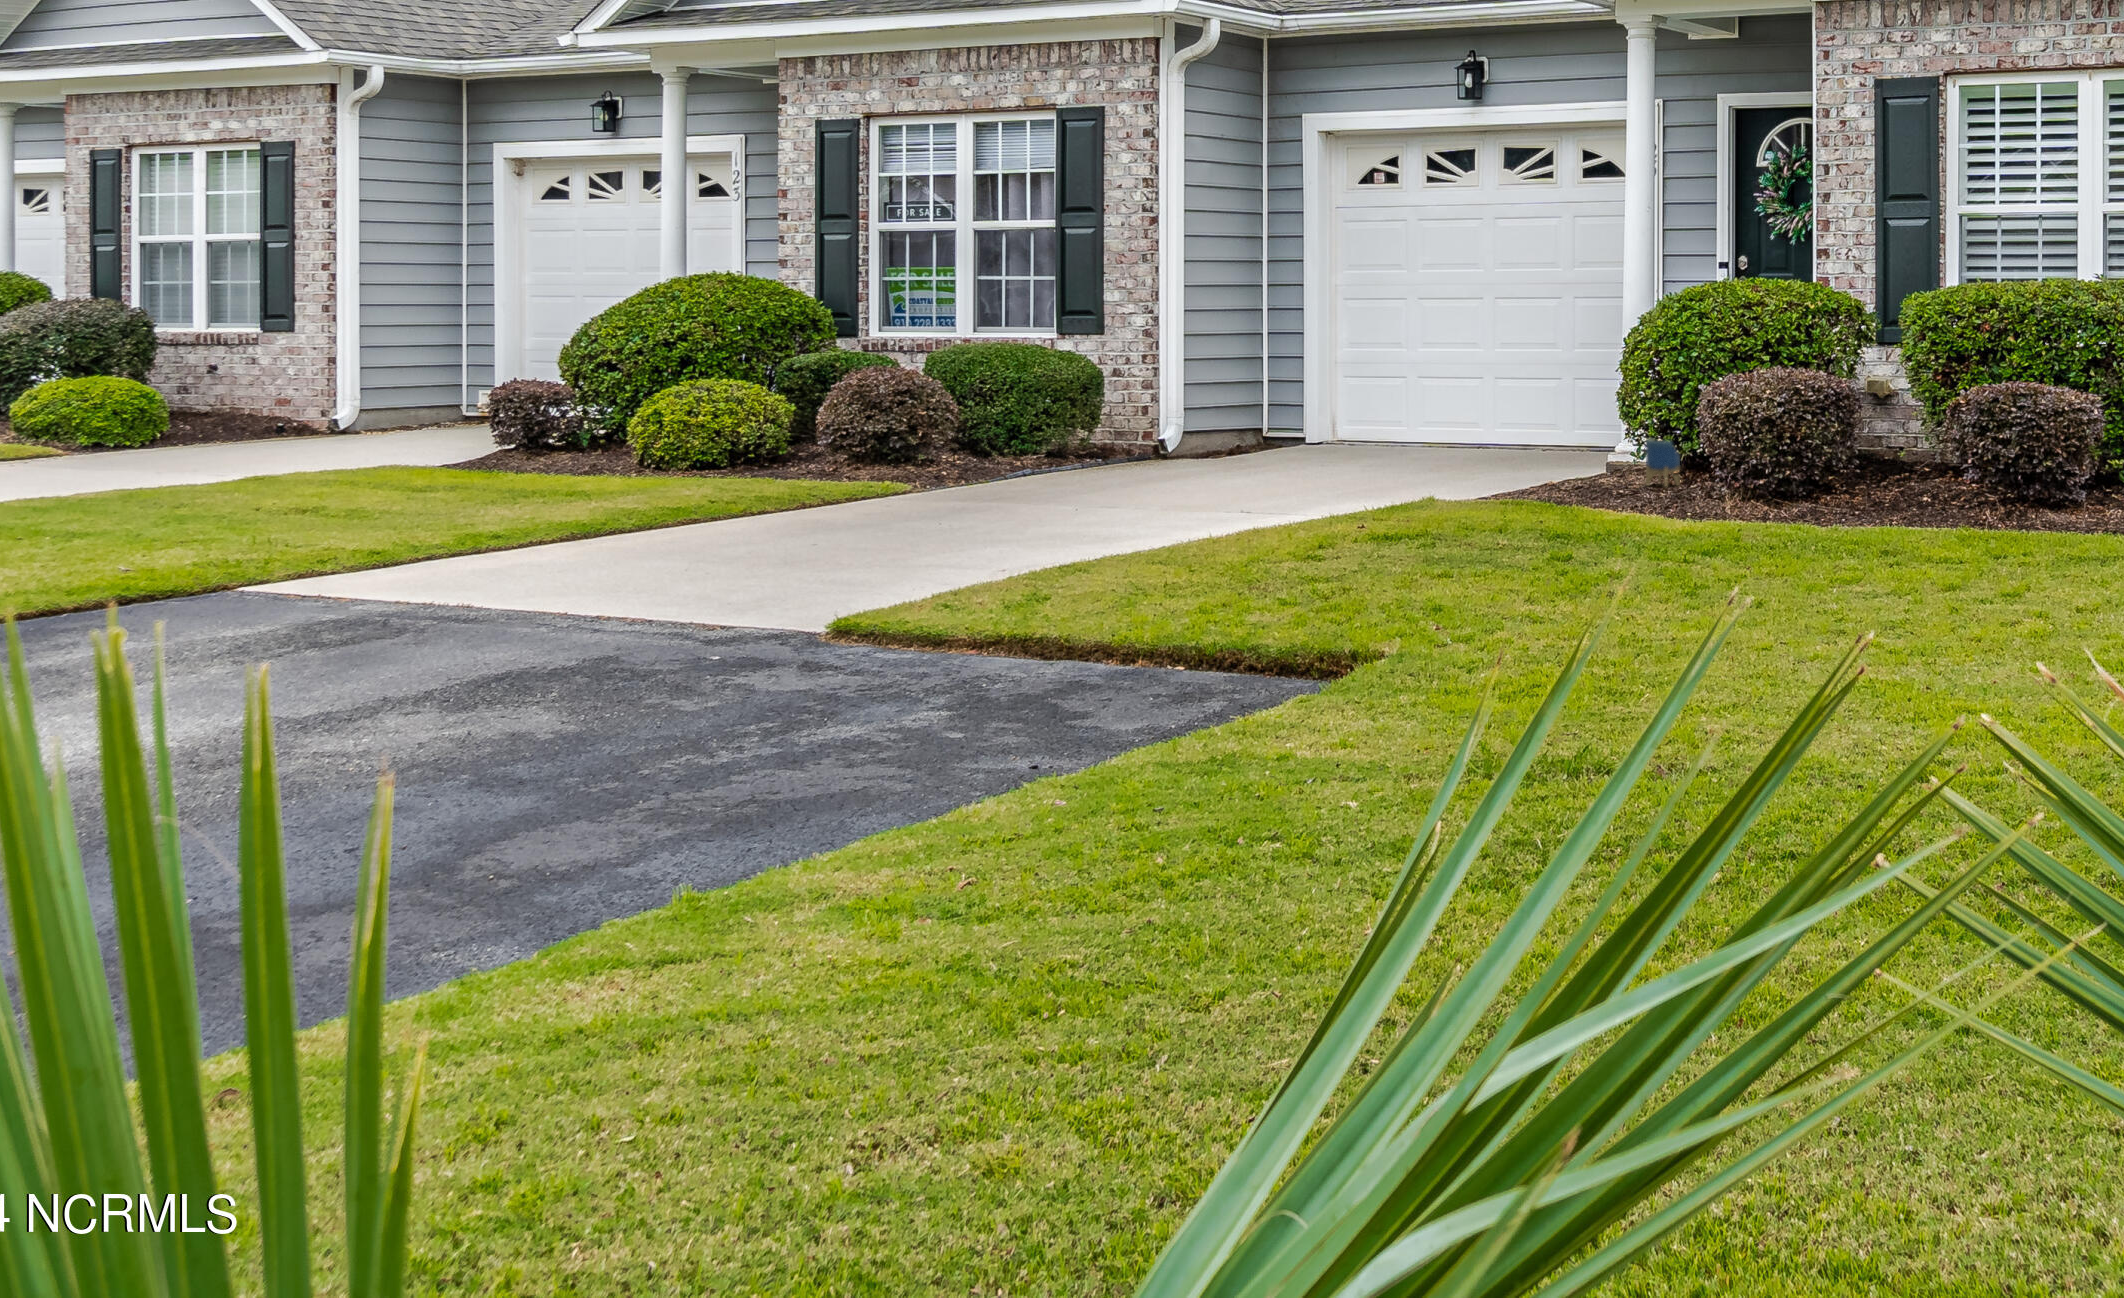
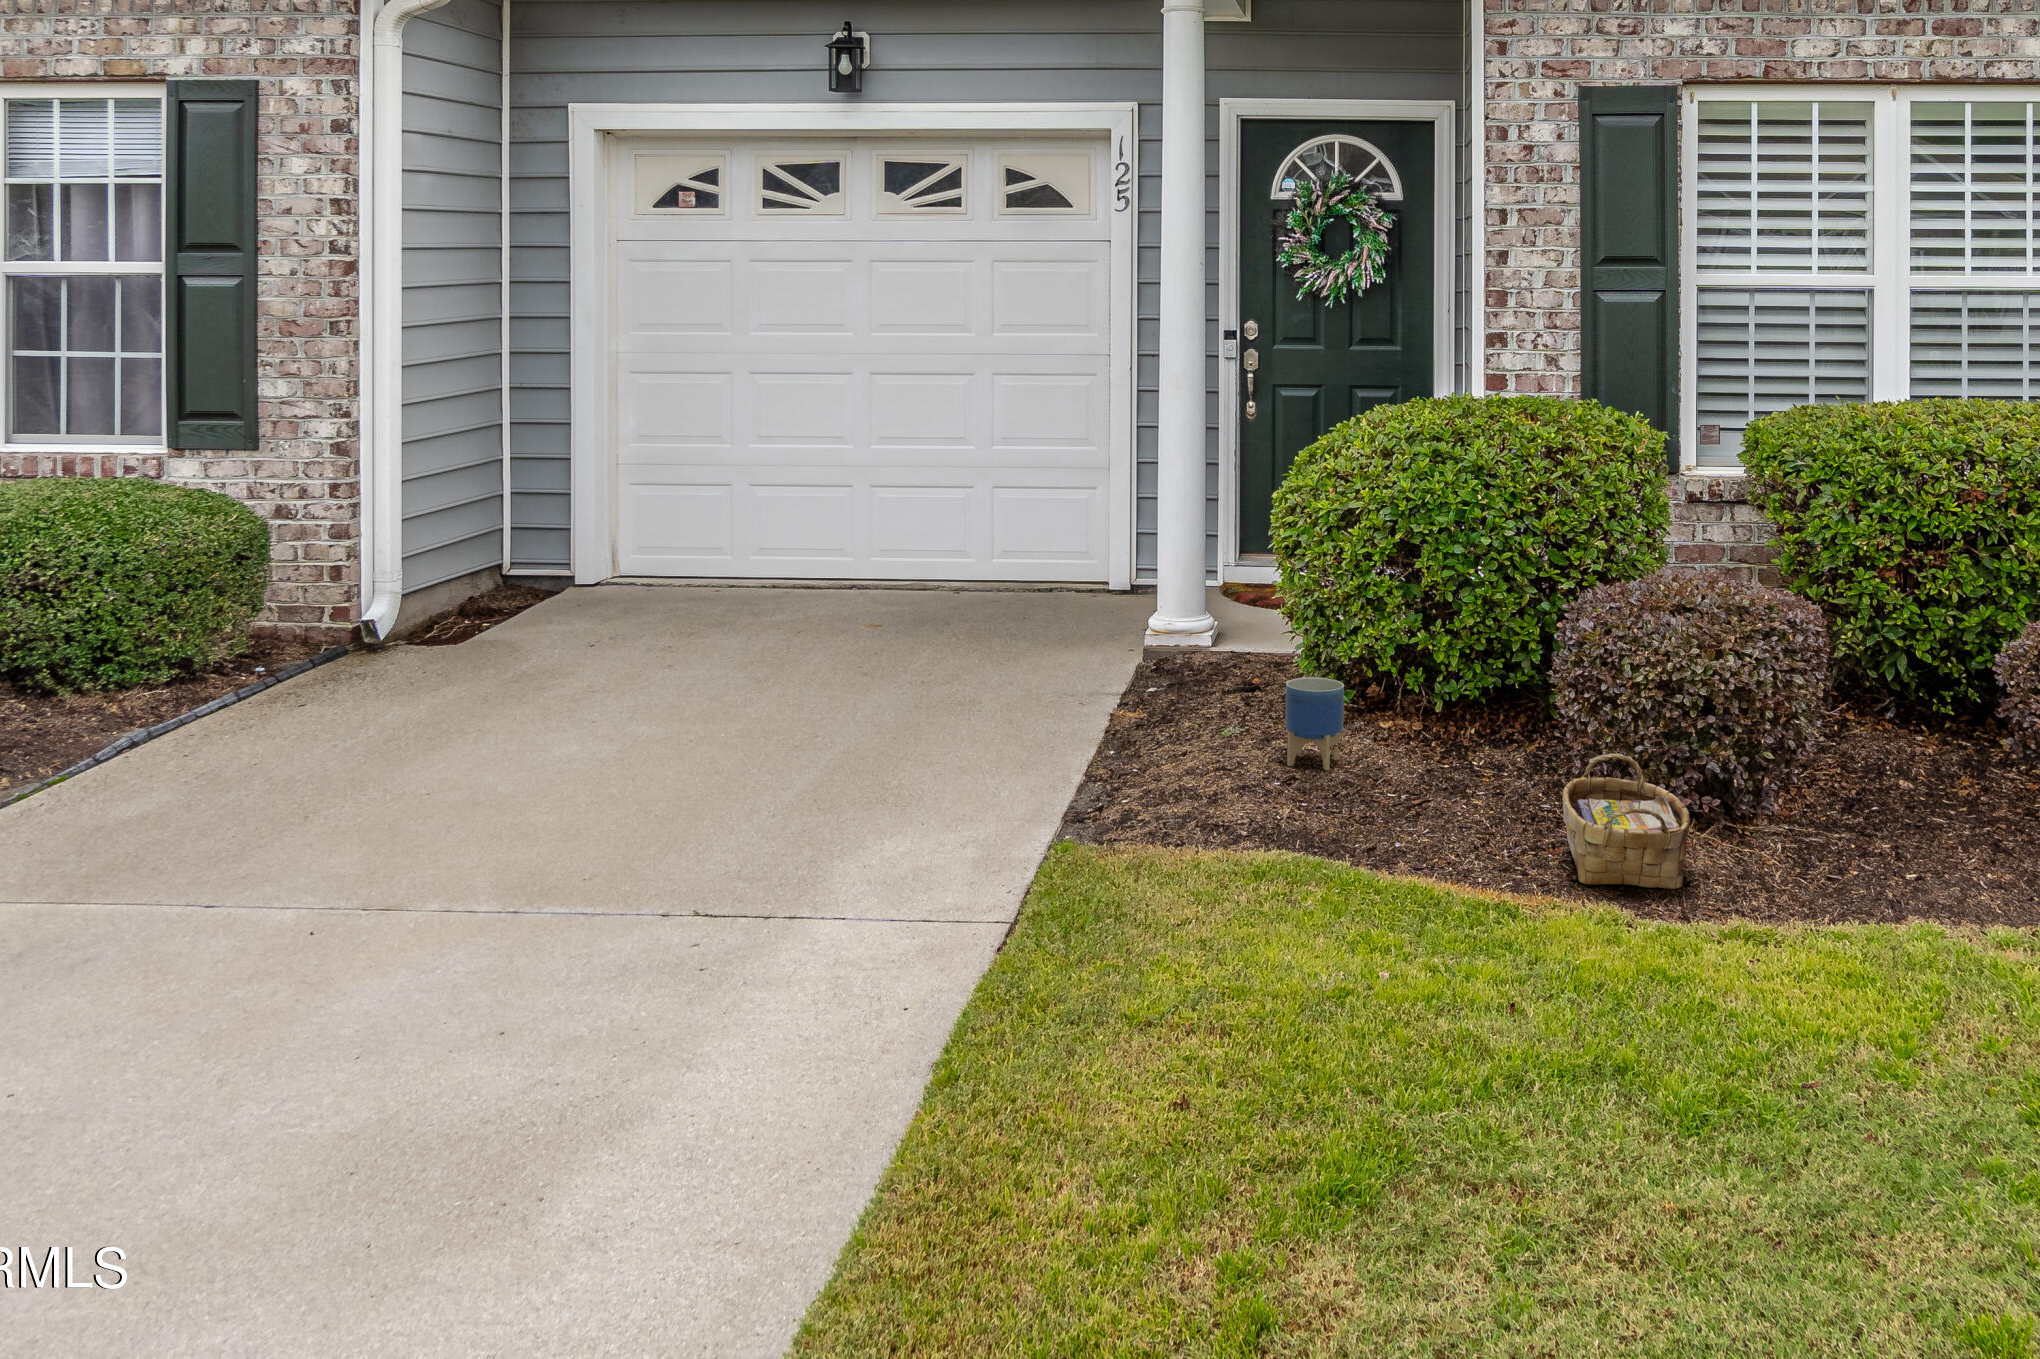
woven basket: none [1731,453,1799,512] -> present [1563,753,1690,889]

